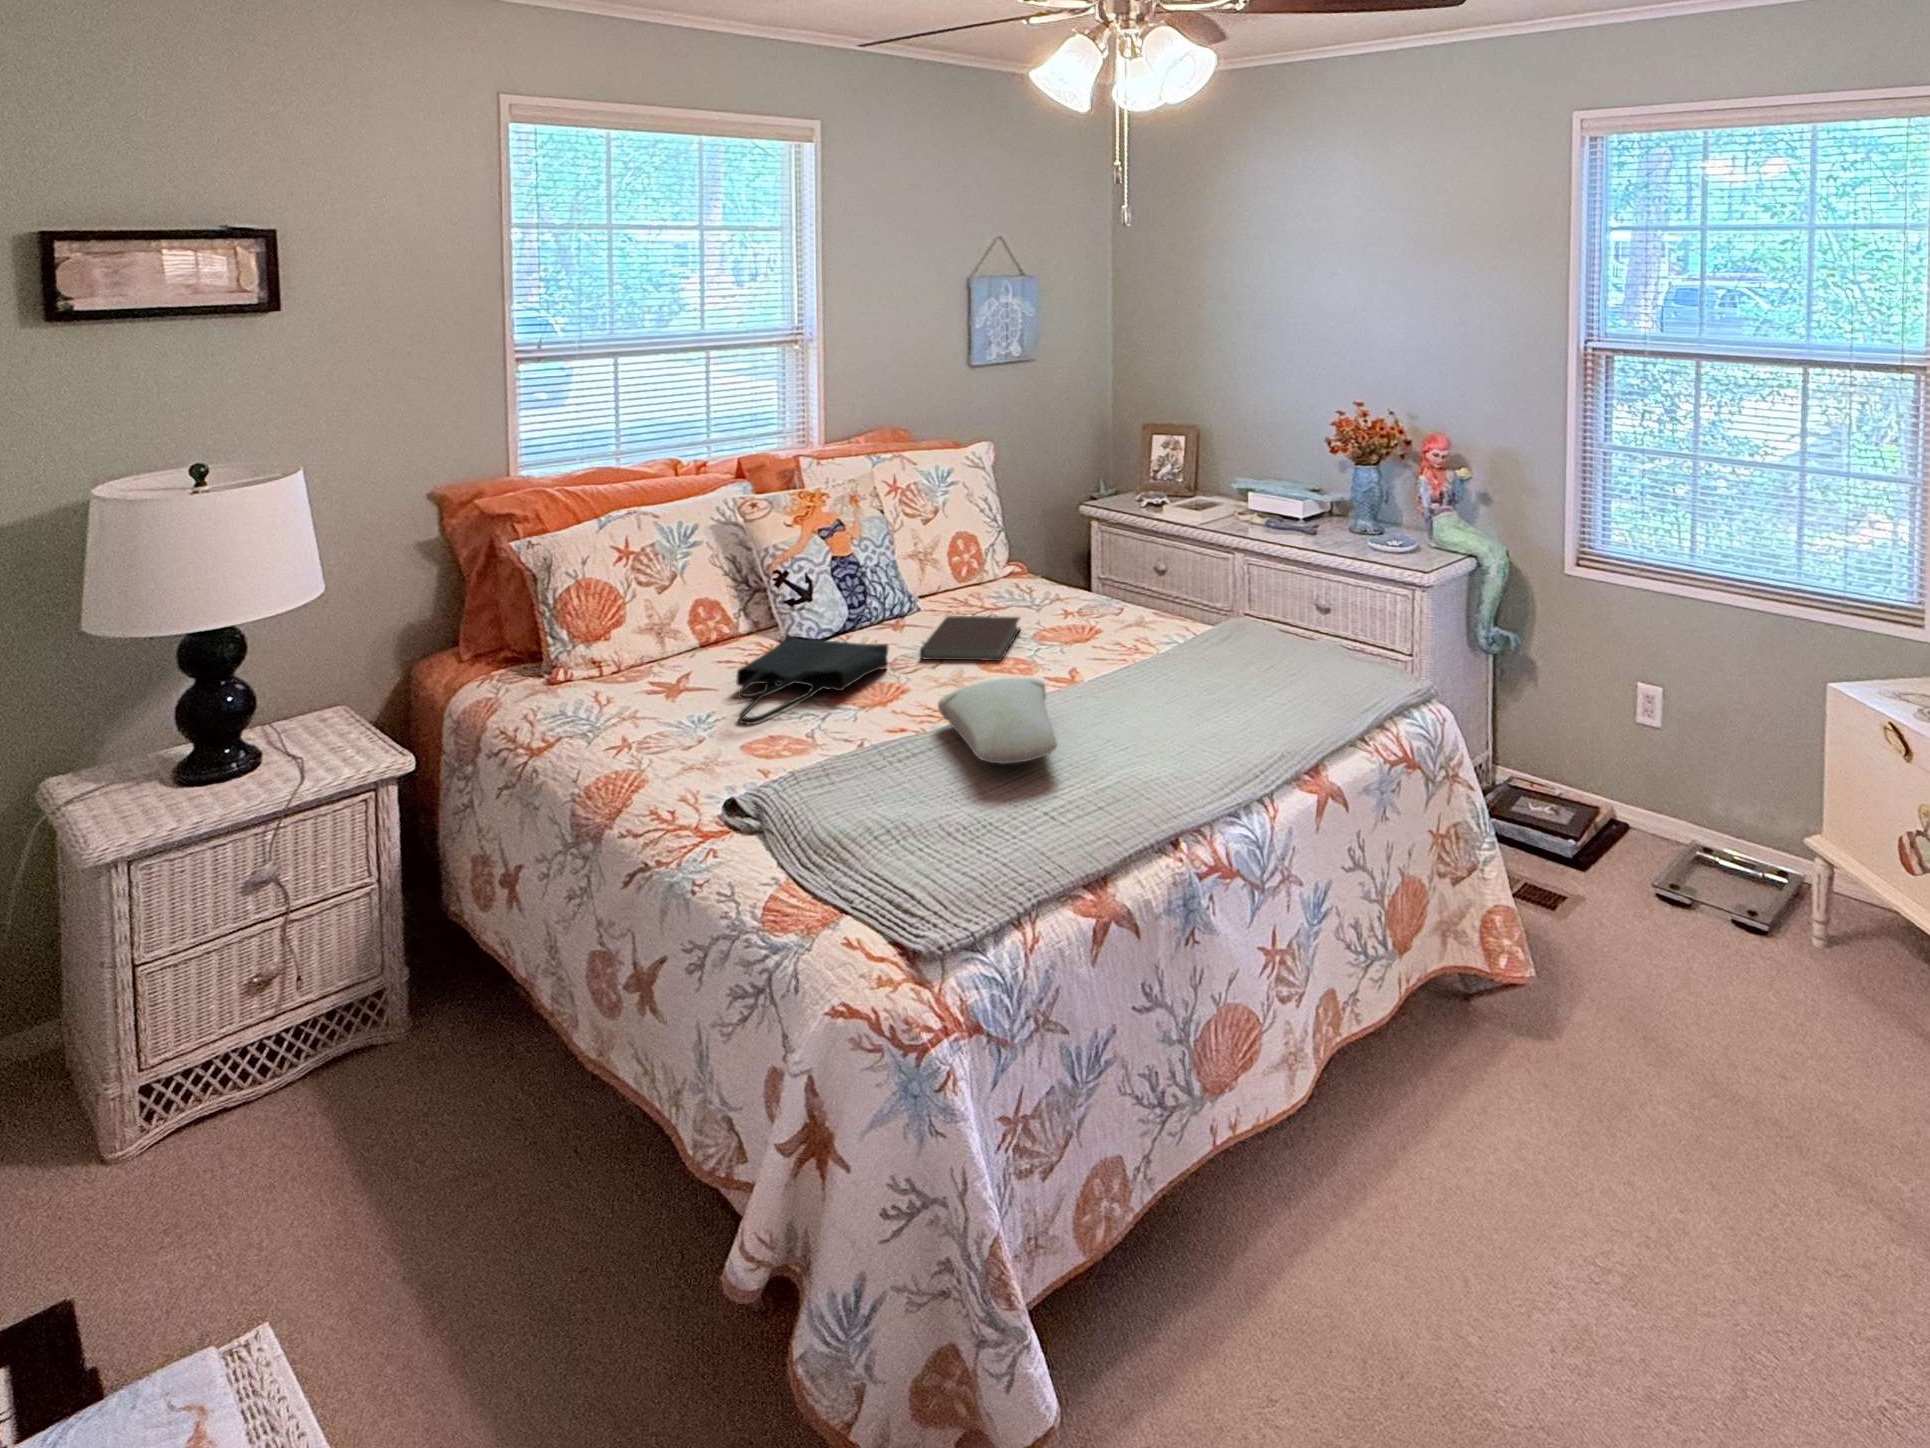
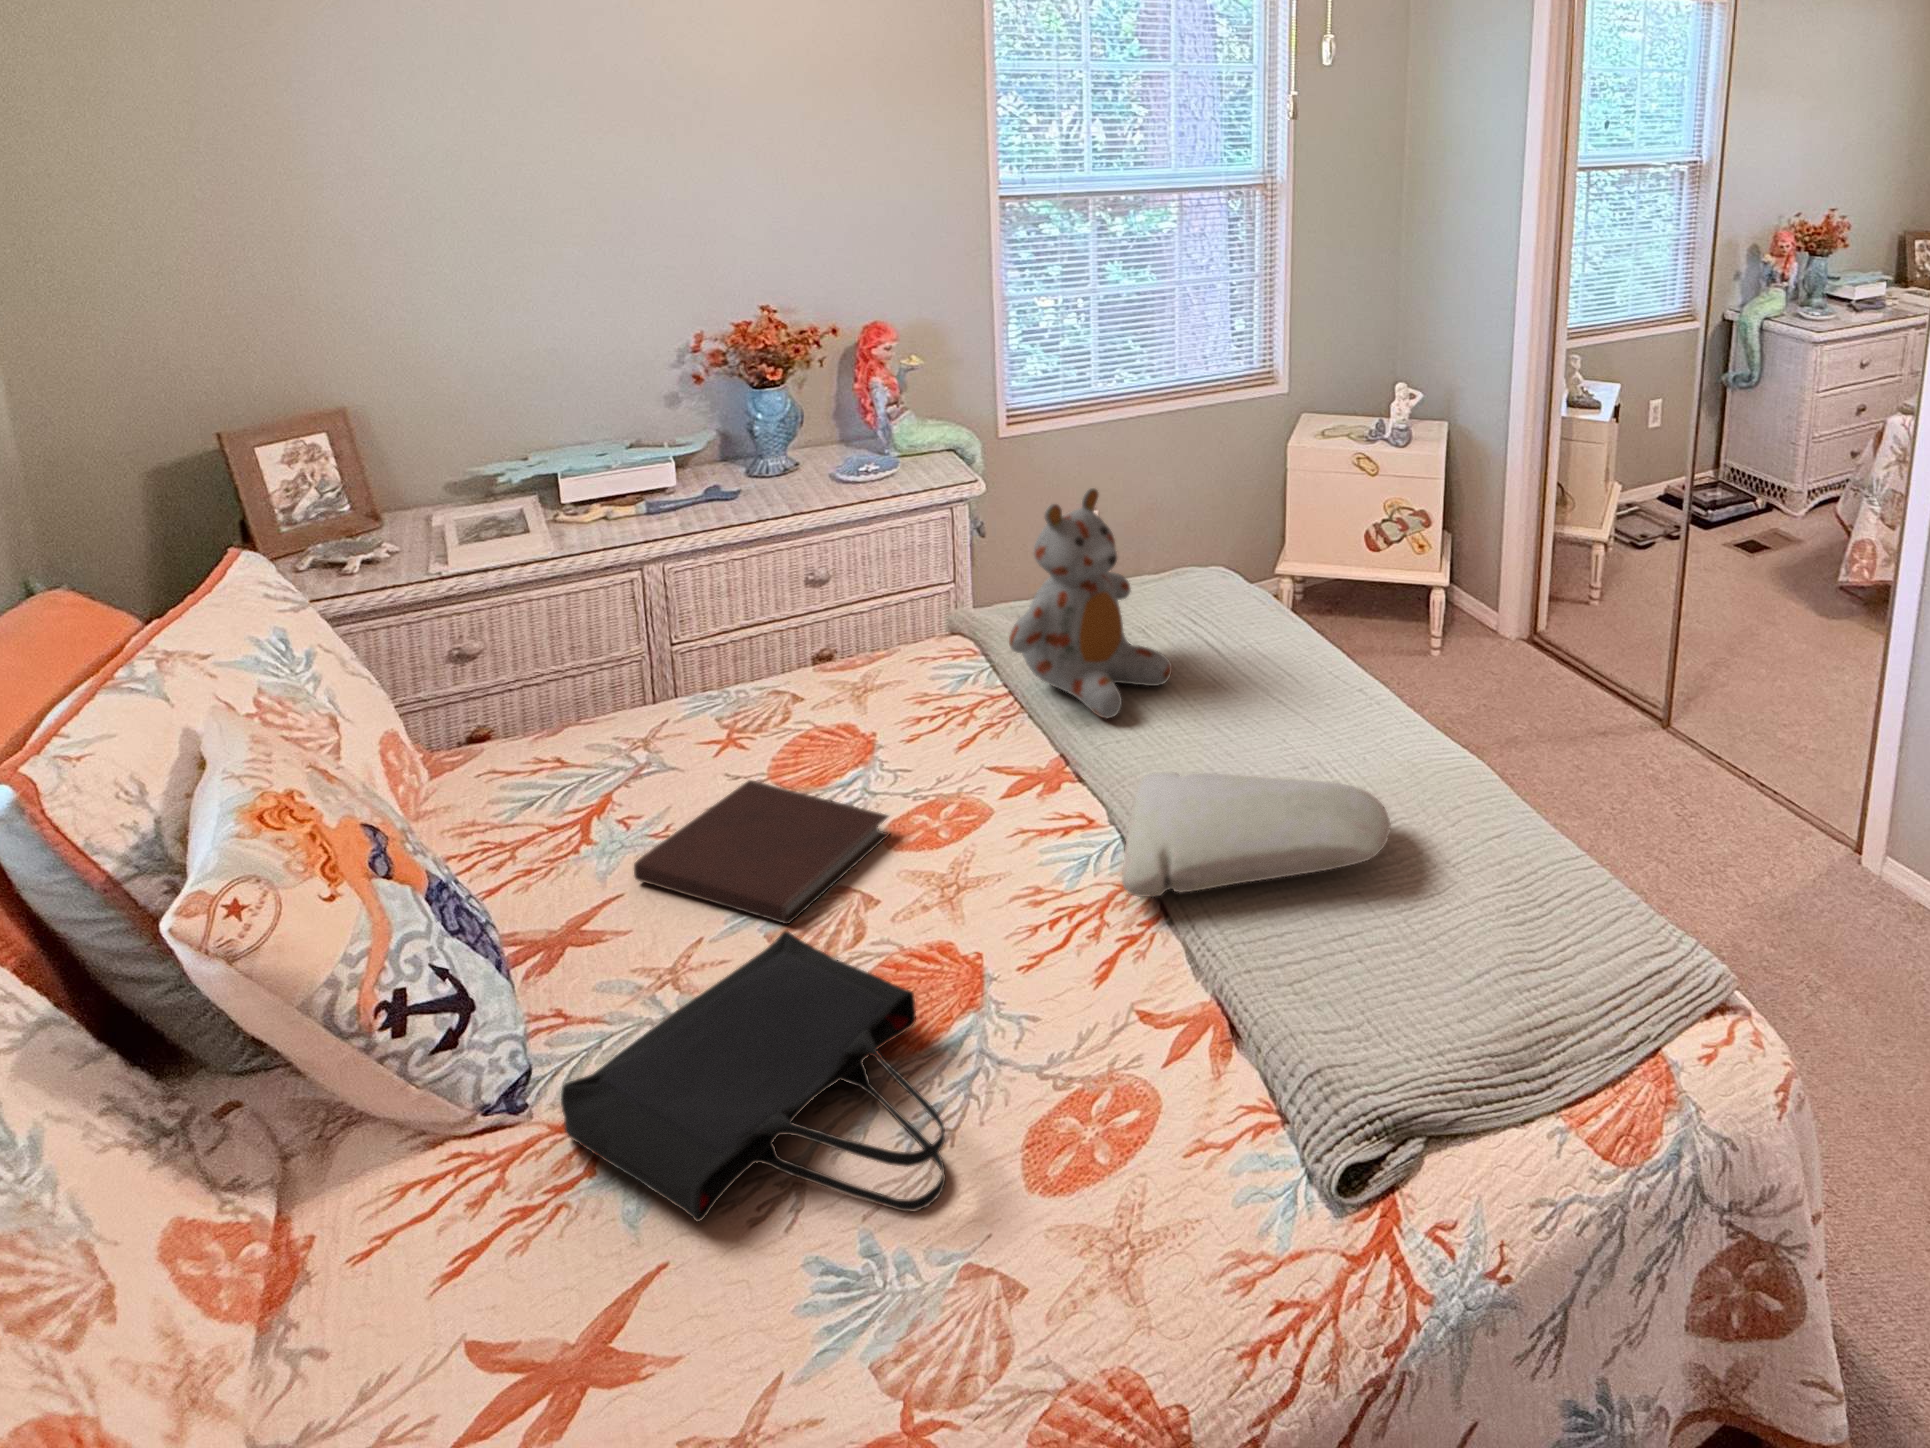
stuffed bear: none [1136,519,1253,687] -> present [1009,488,1172,719]

